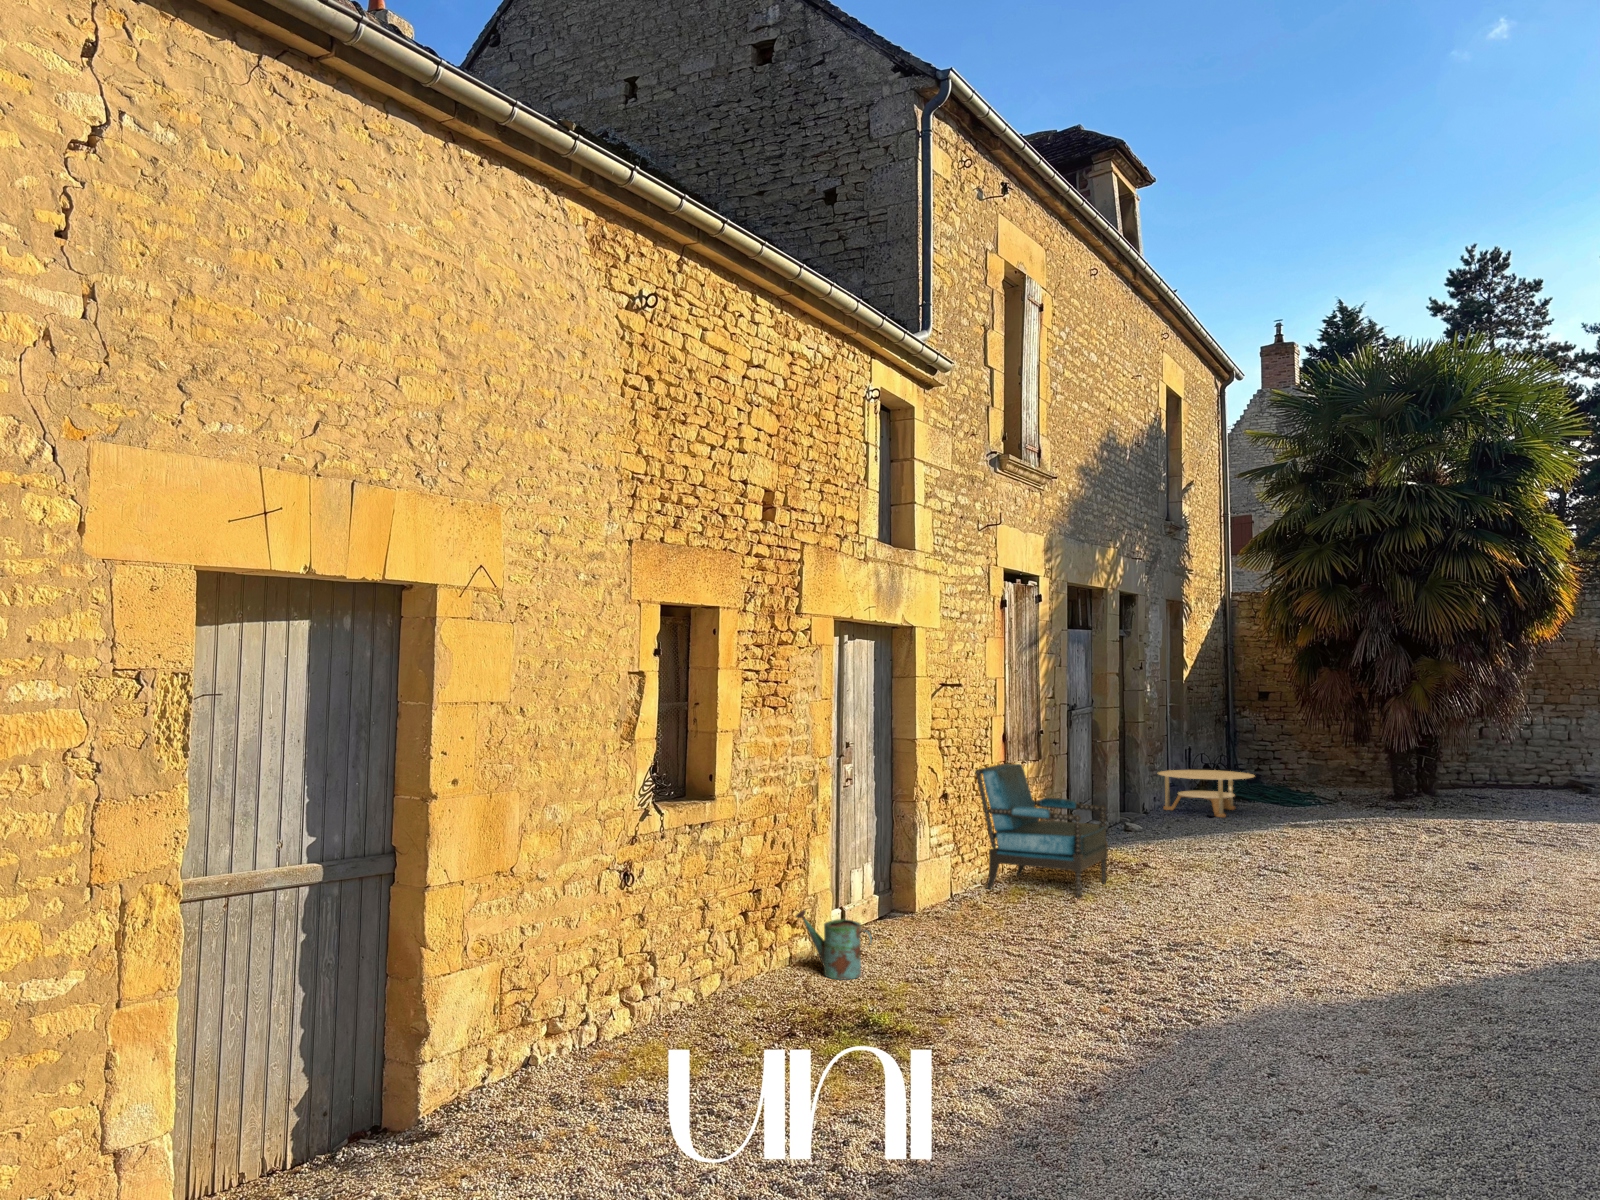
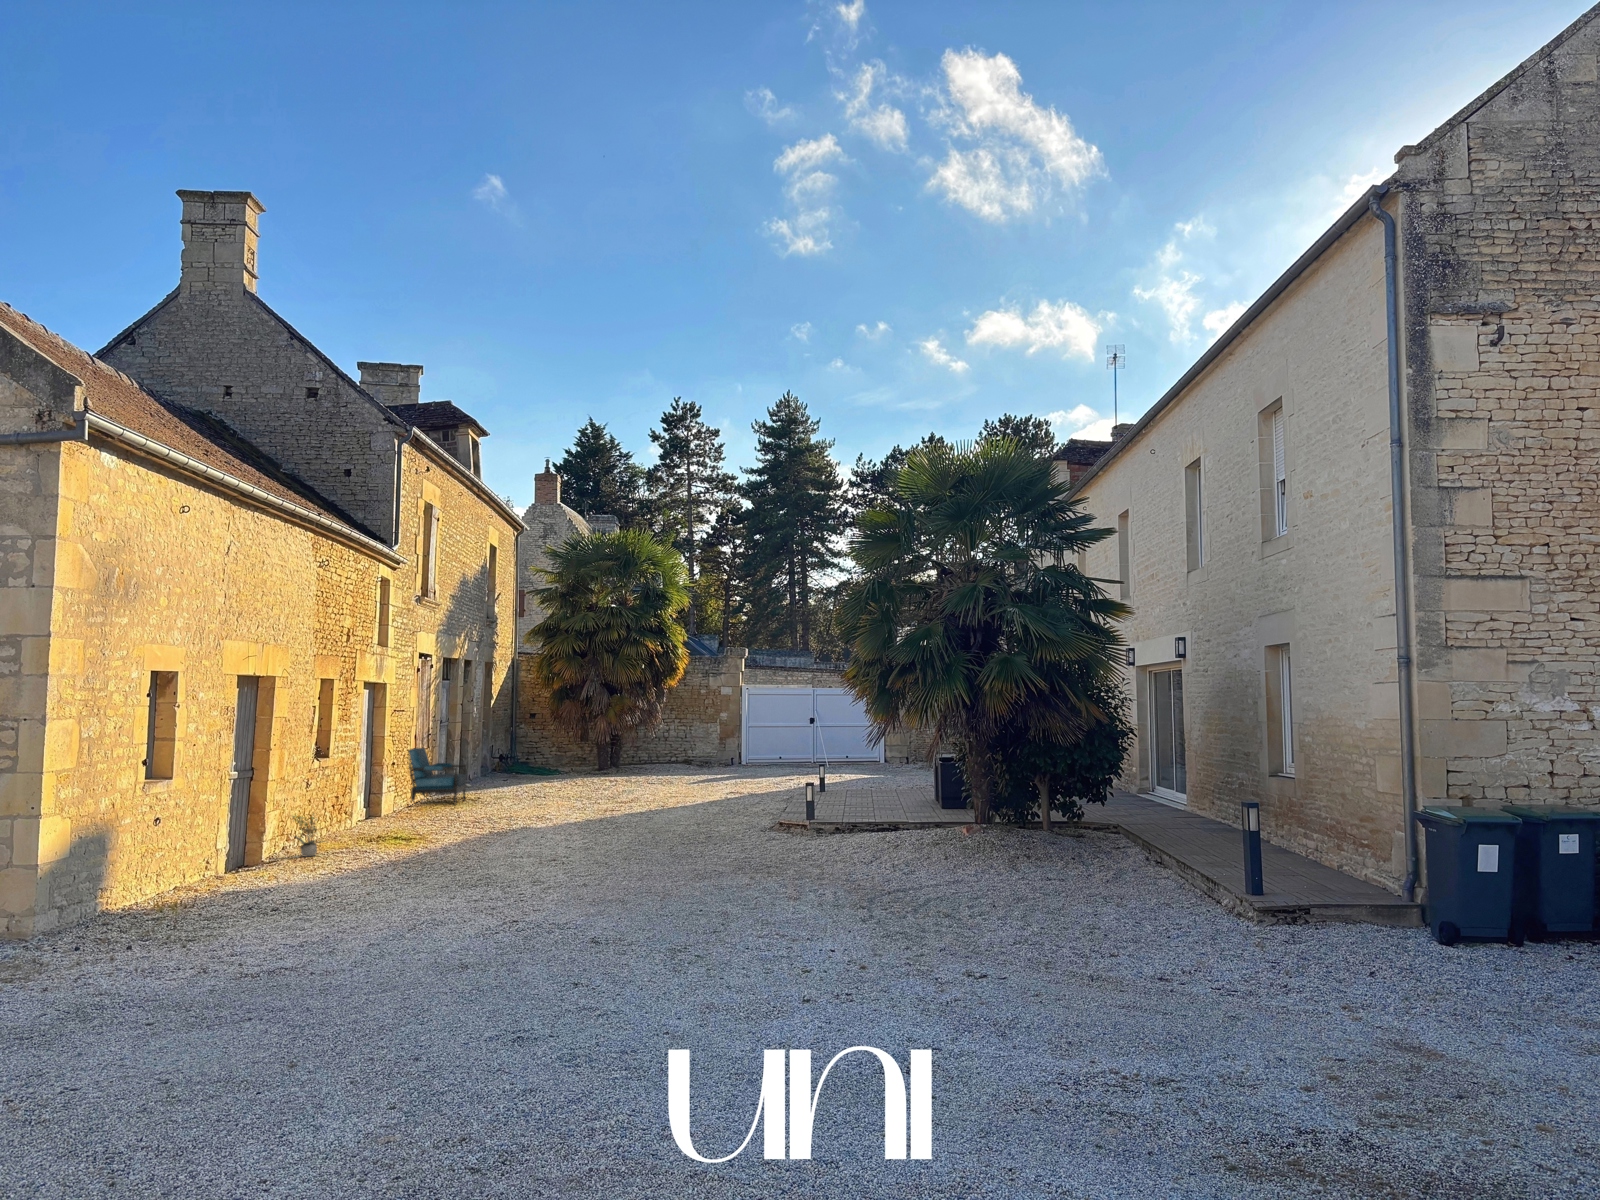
round table: present [1158,770,1254,817] -> none [478,754,529,778]
watering can: present [796,909,872,980] -> none [349,805,386,830]
potted plant: none [521,971,618,1110] -> present [293,813,317,857]

